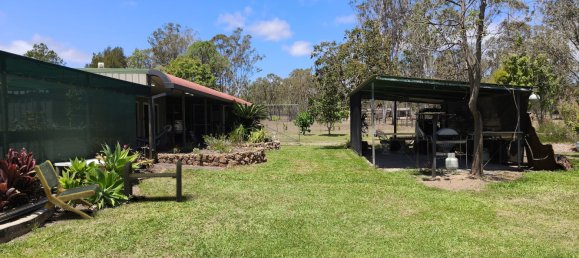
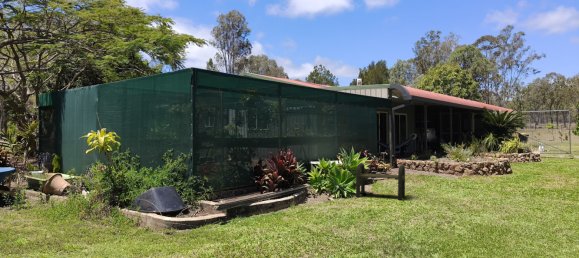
lounge chair: present [35,160,99,219] -> none [293,159,337,204]

